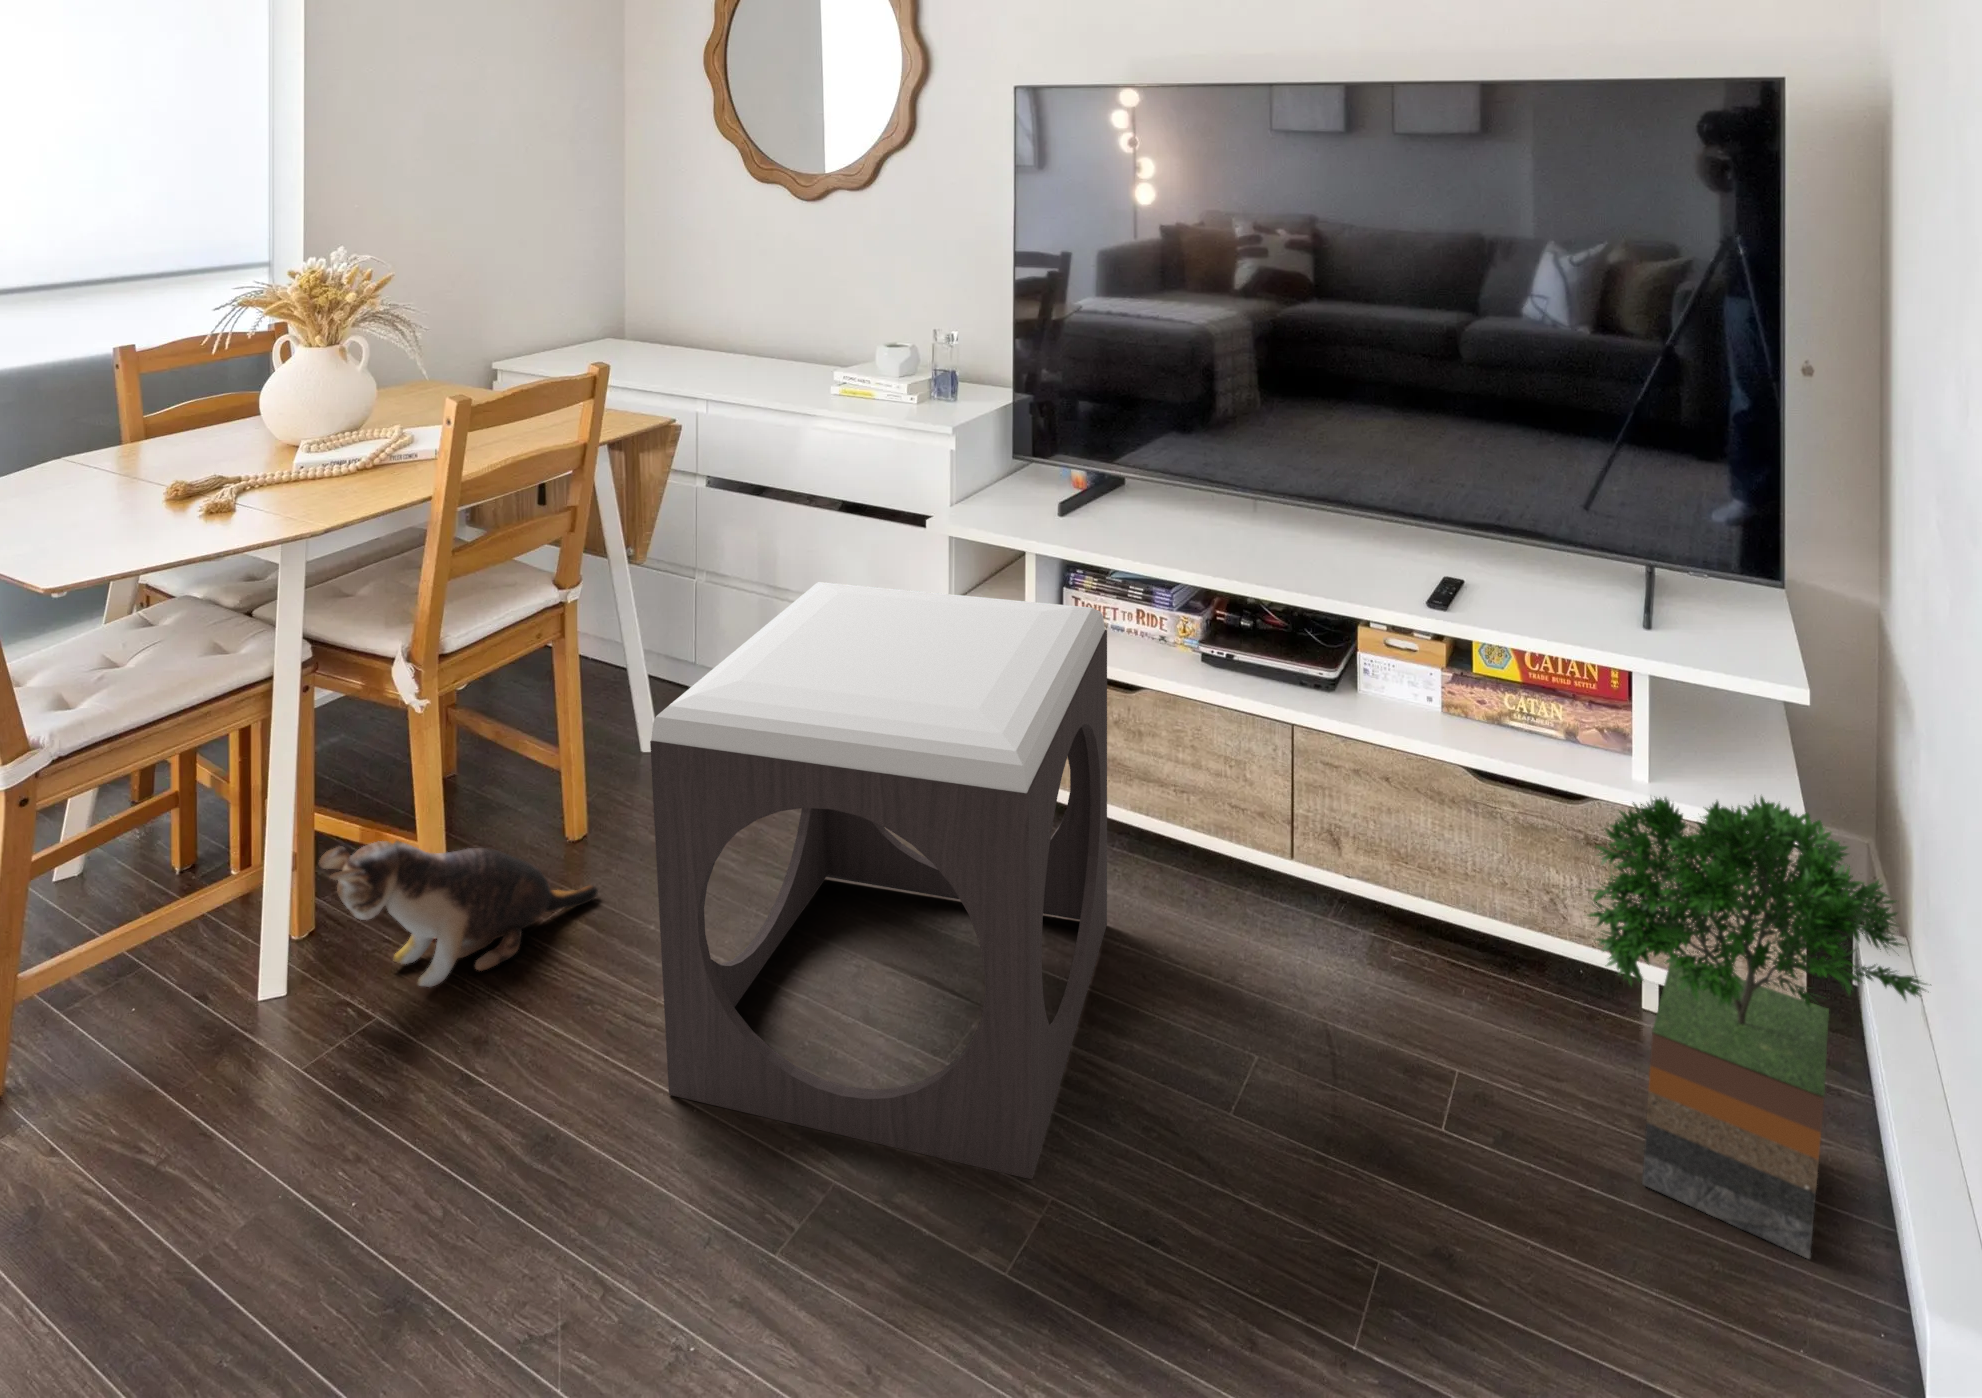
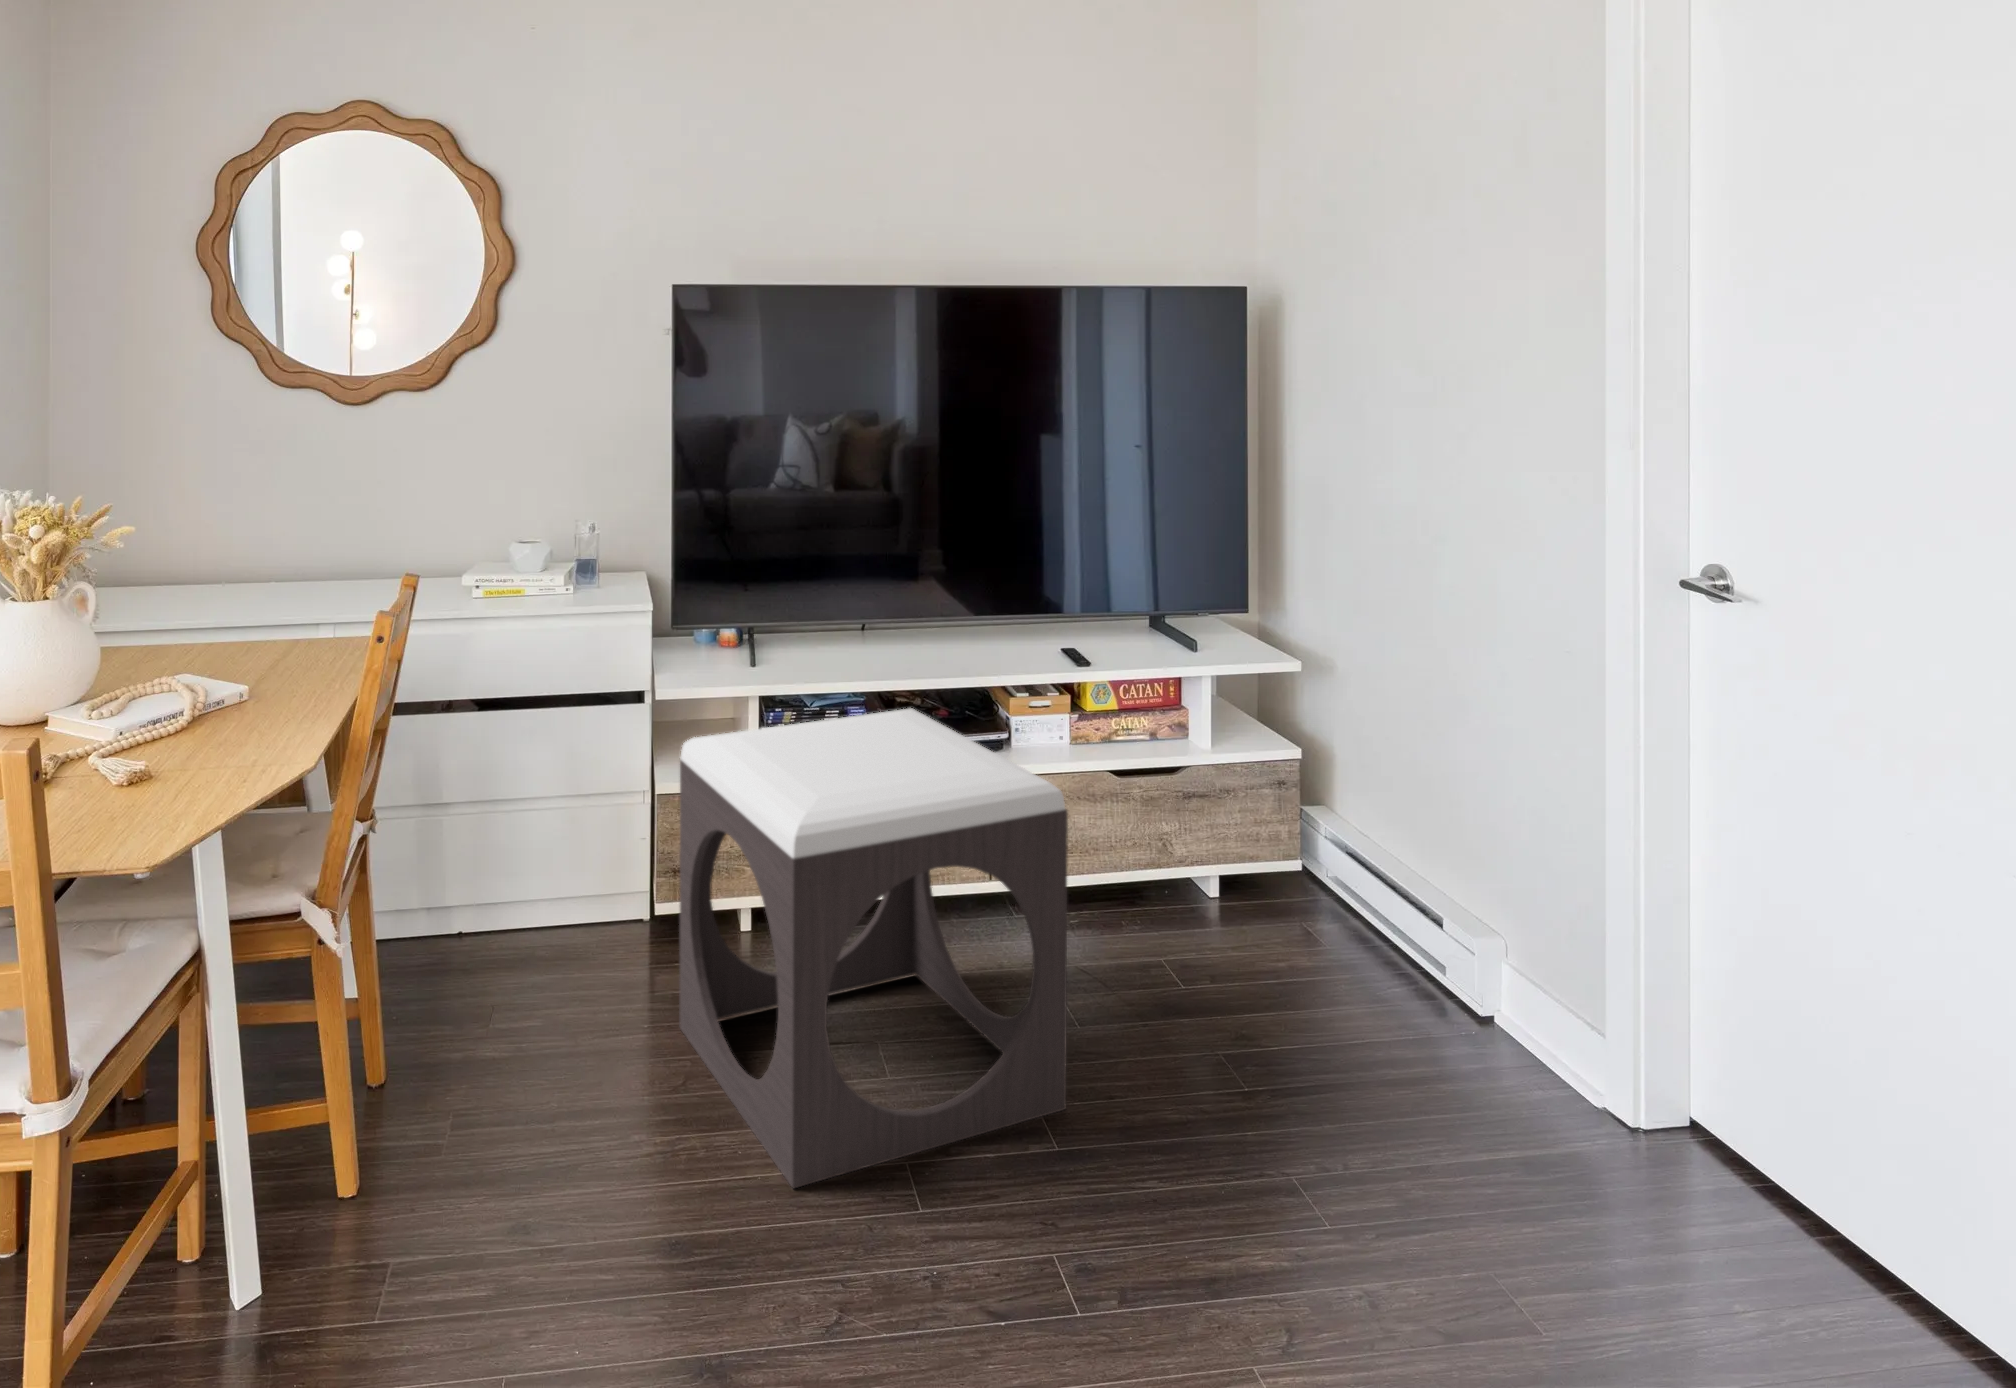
potted tree: present [1588,796,1931,1259] -> none [1244,723,1423,973]
plush toy: present [319,841,598,987] -> none [378,1084,519,1238]

